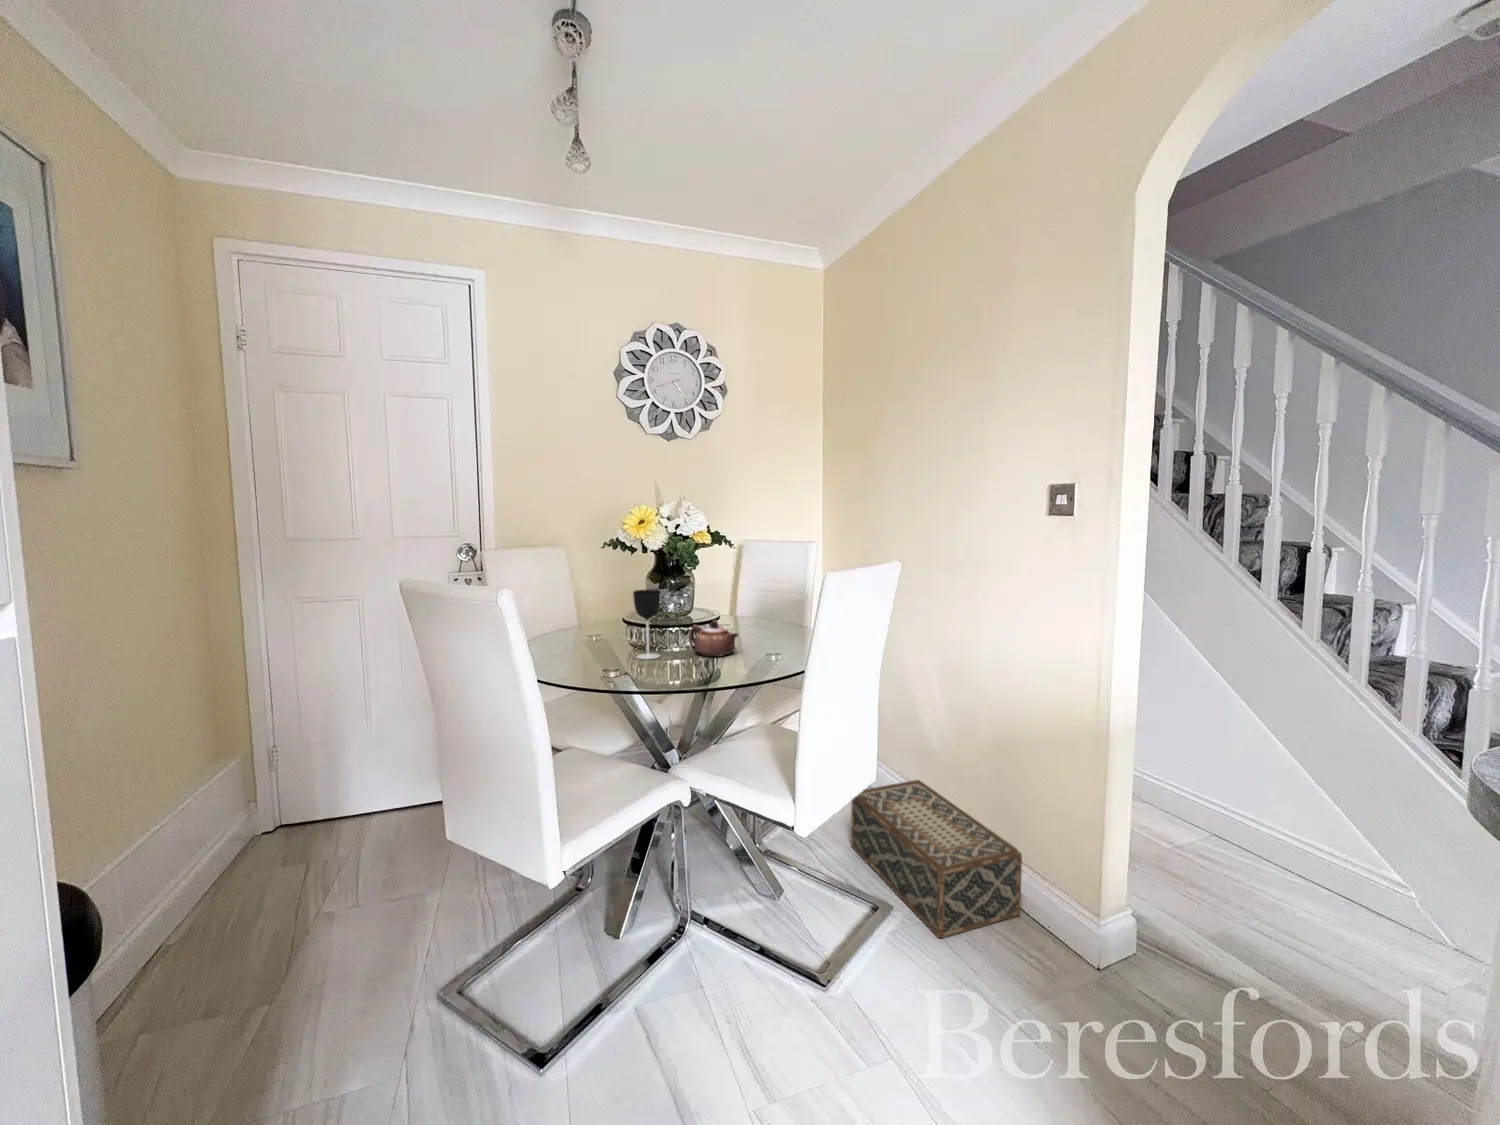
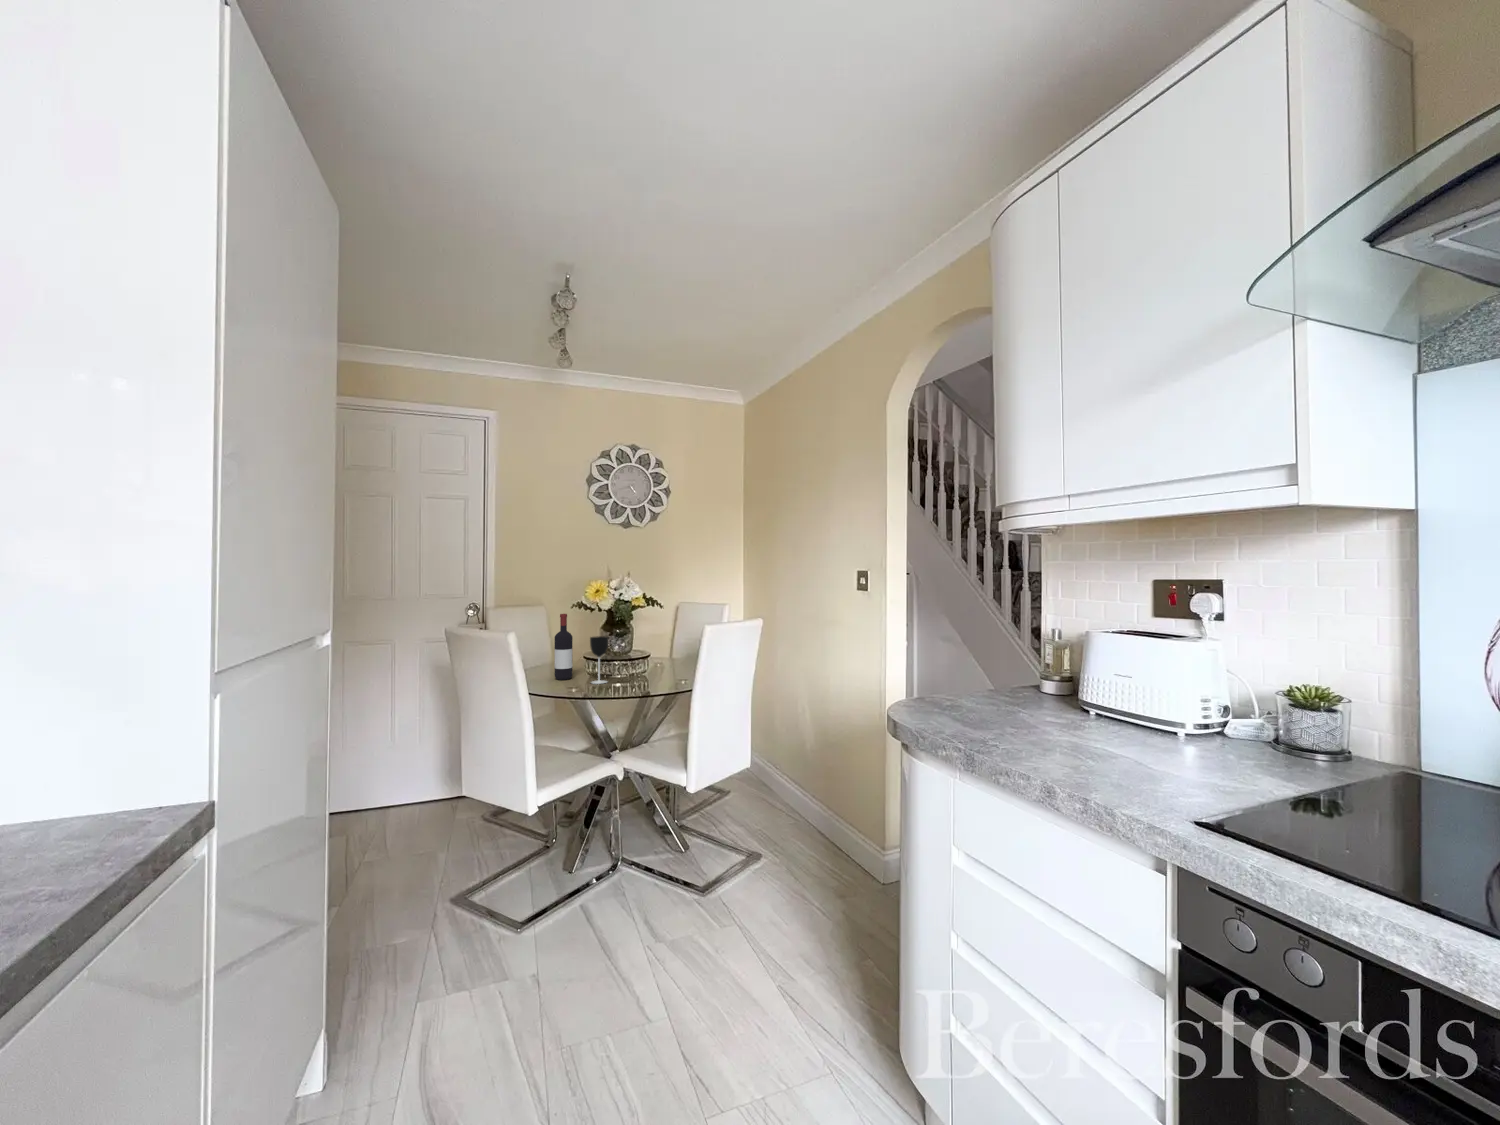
wine bottle: none [581,556,608,652] -> present [554,614,573,680]
teapot: present [690,620,738,657] -> none [629,658,660,682]
woven basket: present [851,780,1022,938] -> none [745,777,848,871]

